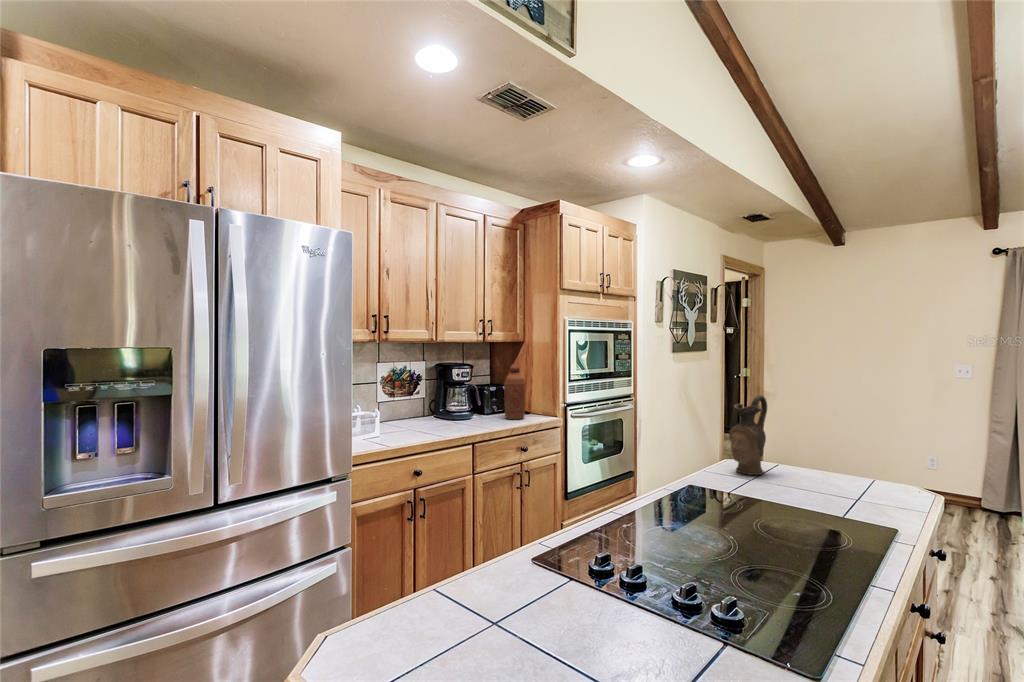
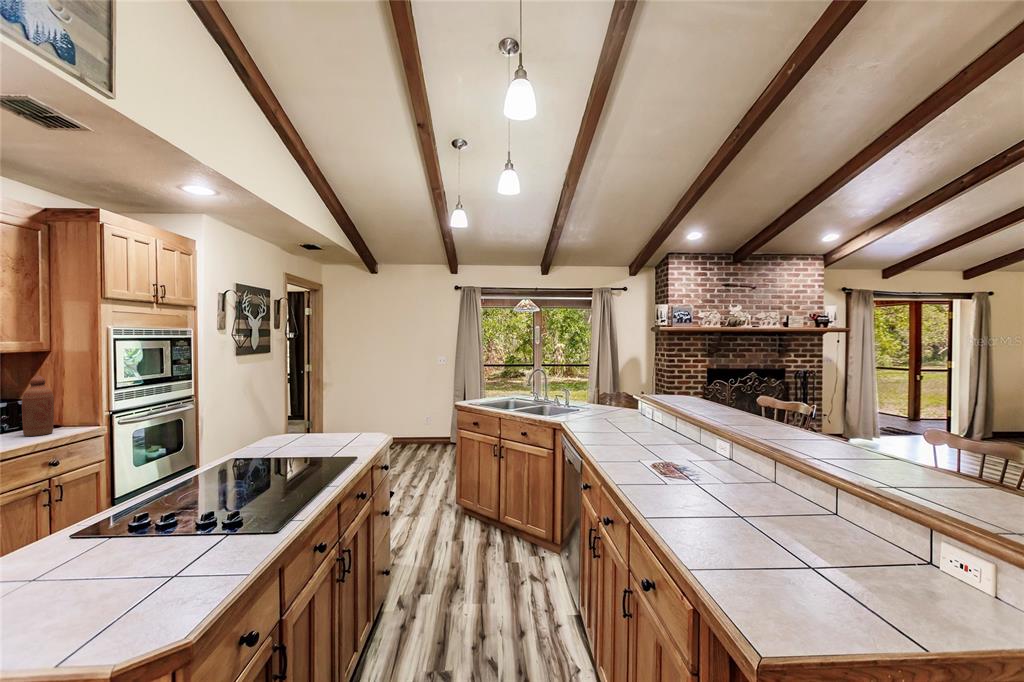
ceramic pitcher: present [729,395,767,475] -> none [268,388,296,445]

